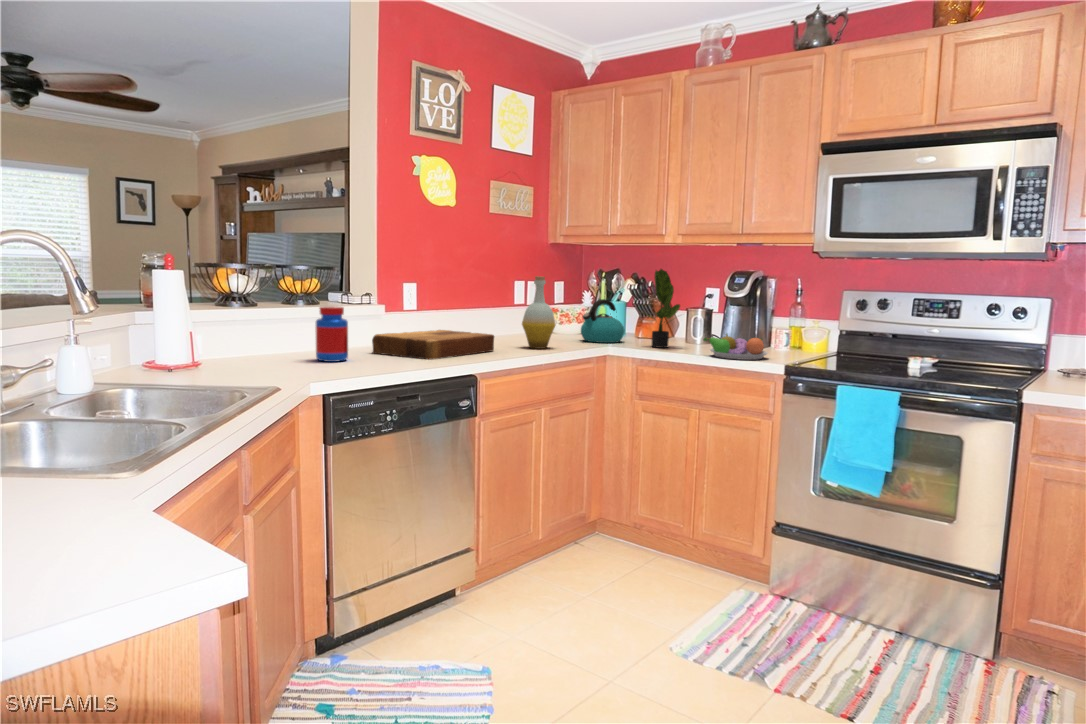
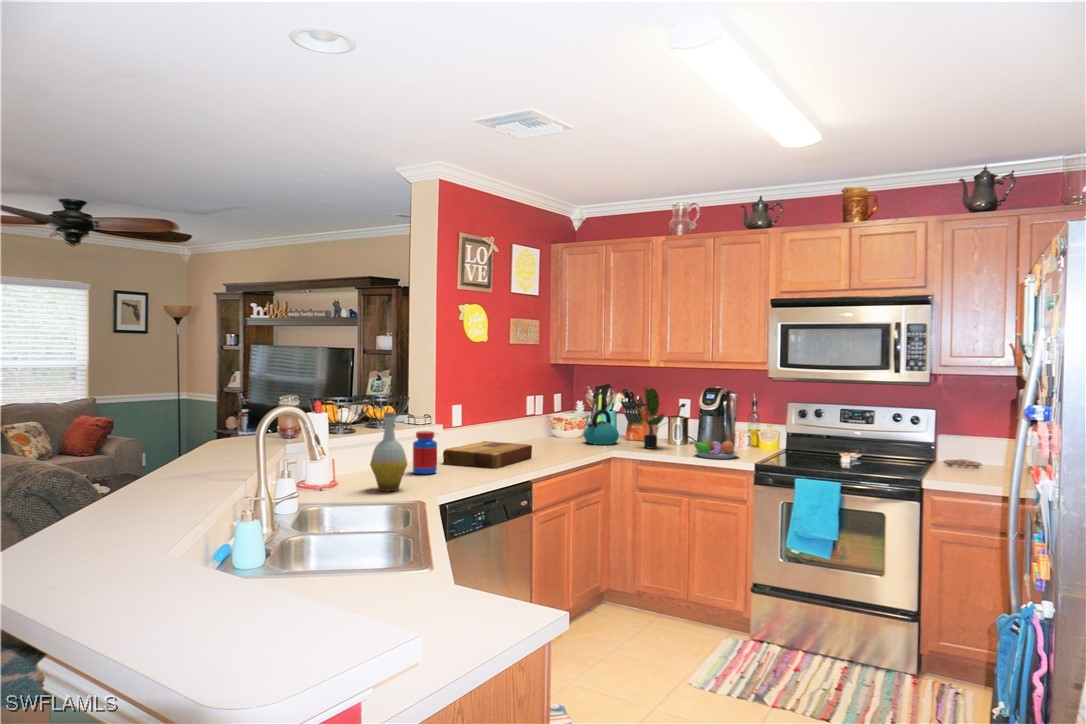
bottle: present [522,276,556,349] -> present [370,412,407,491]

